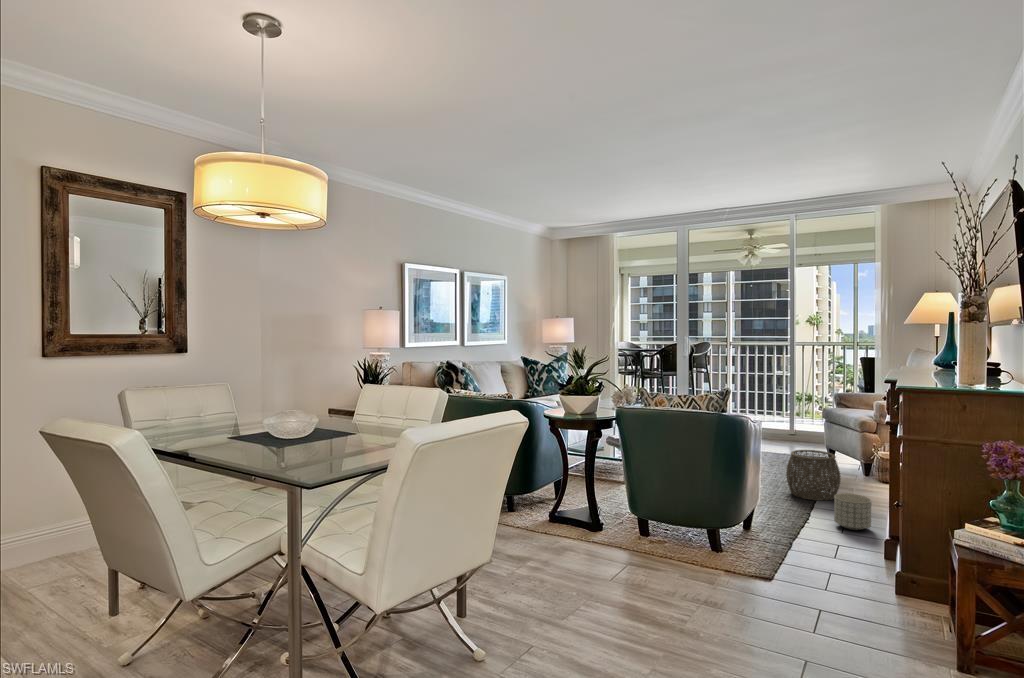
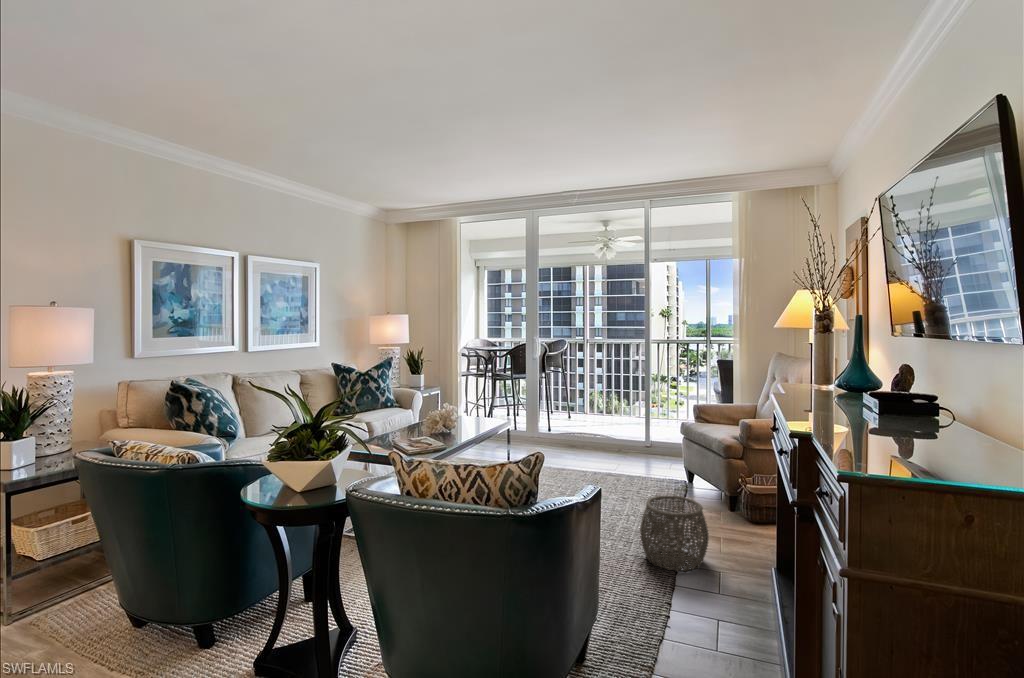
planter: present [834,493,871,530] -> none [706,581,758,645]

